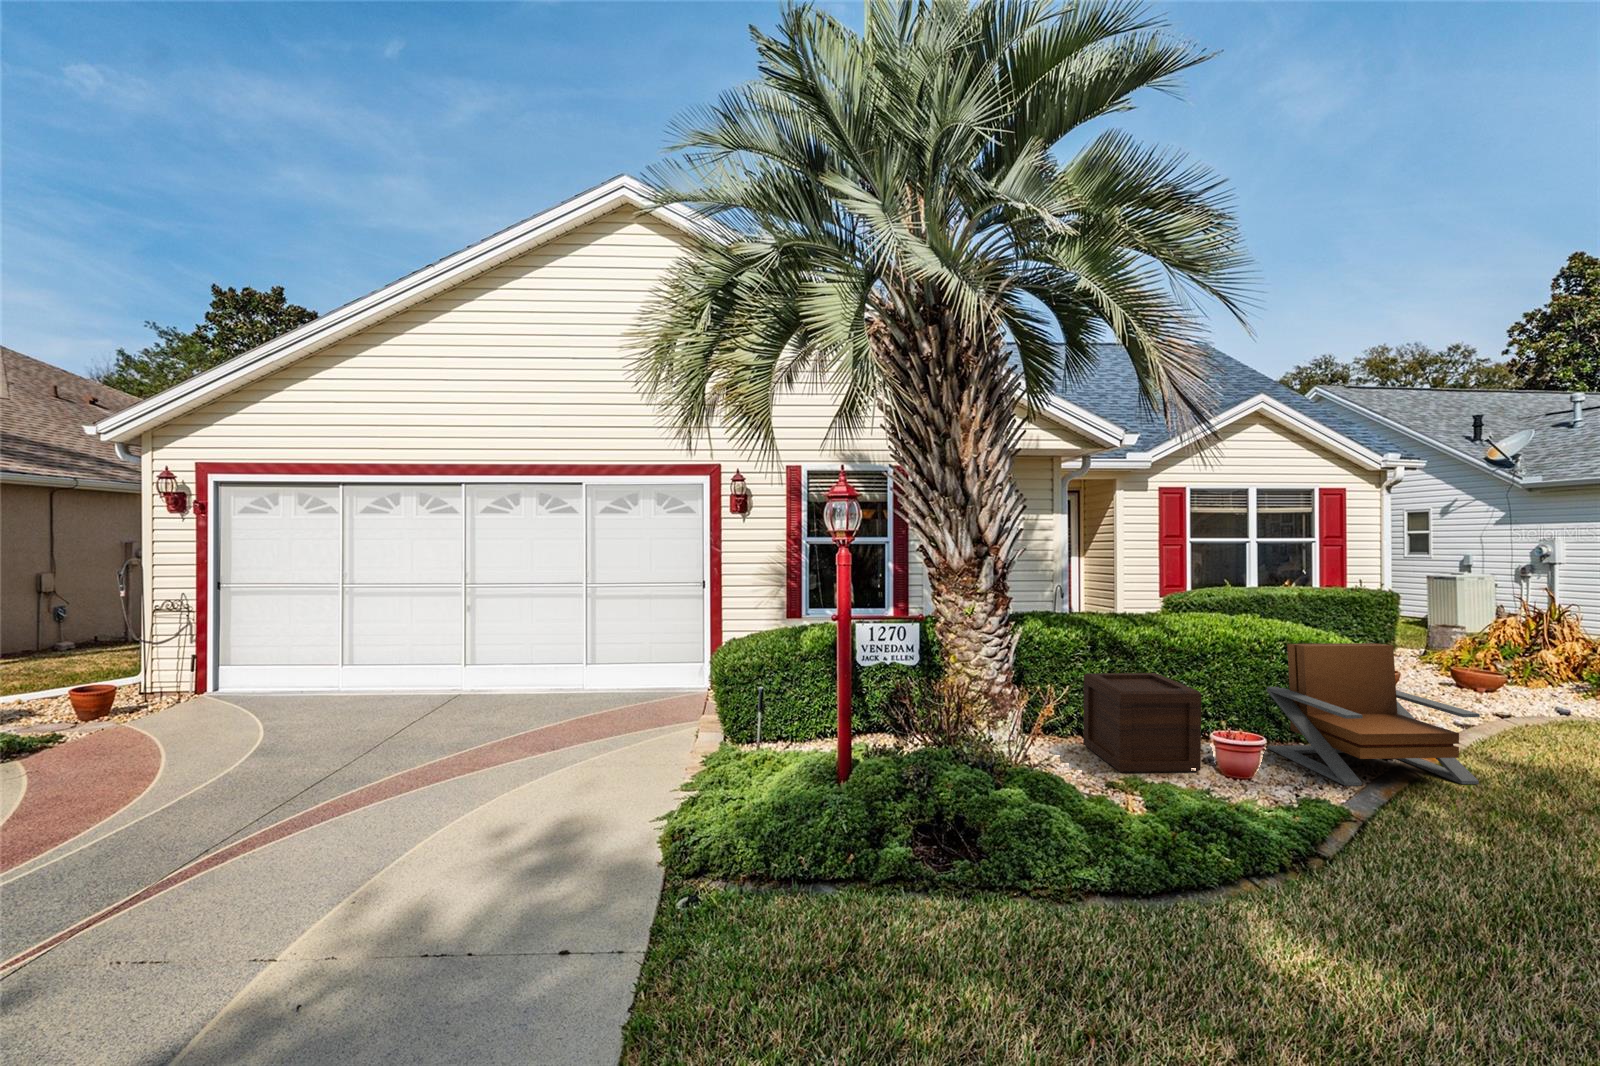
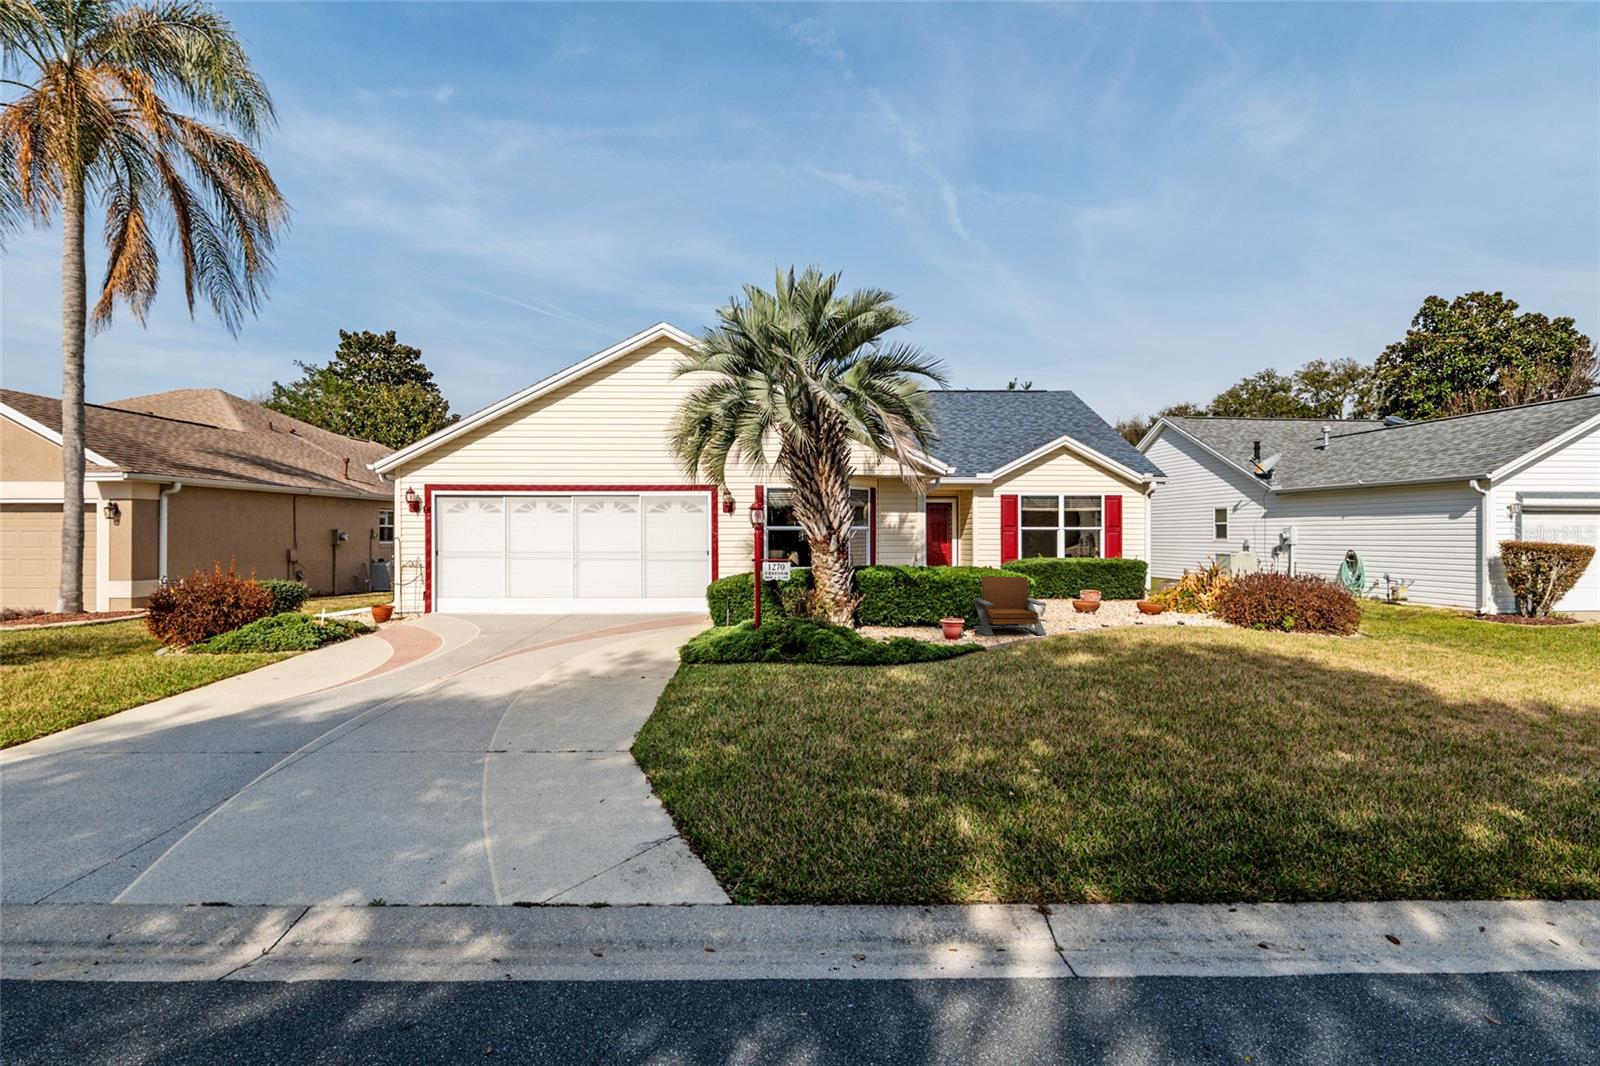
wooden crate: present [1083,673,1201,773] -> none [887,592,929,633]

